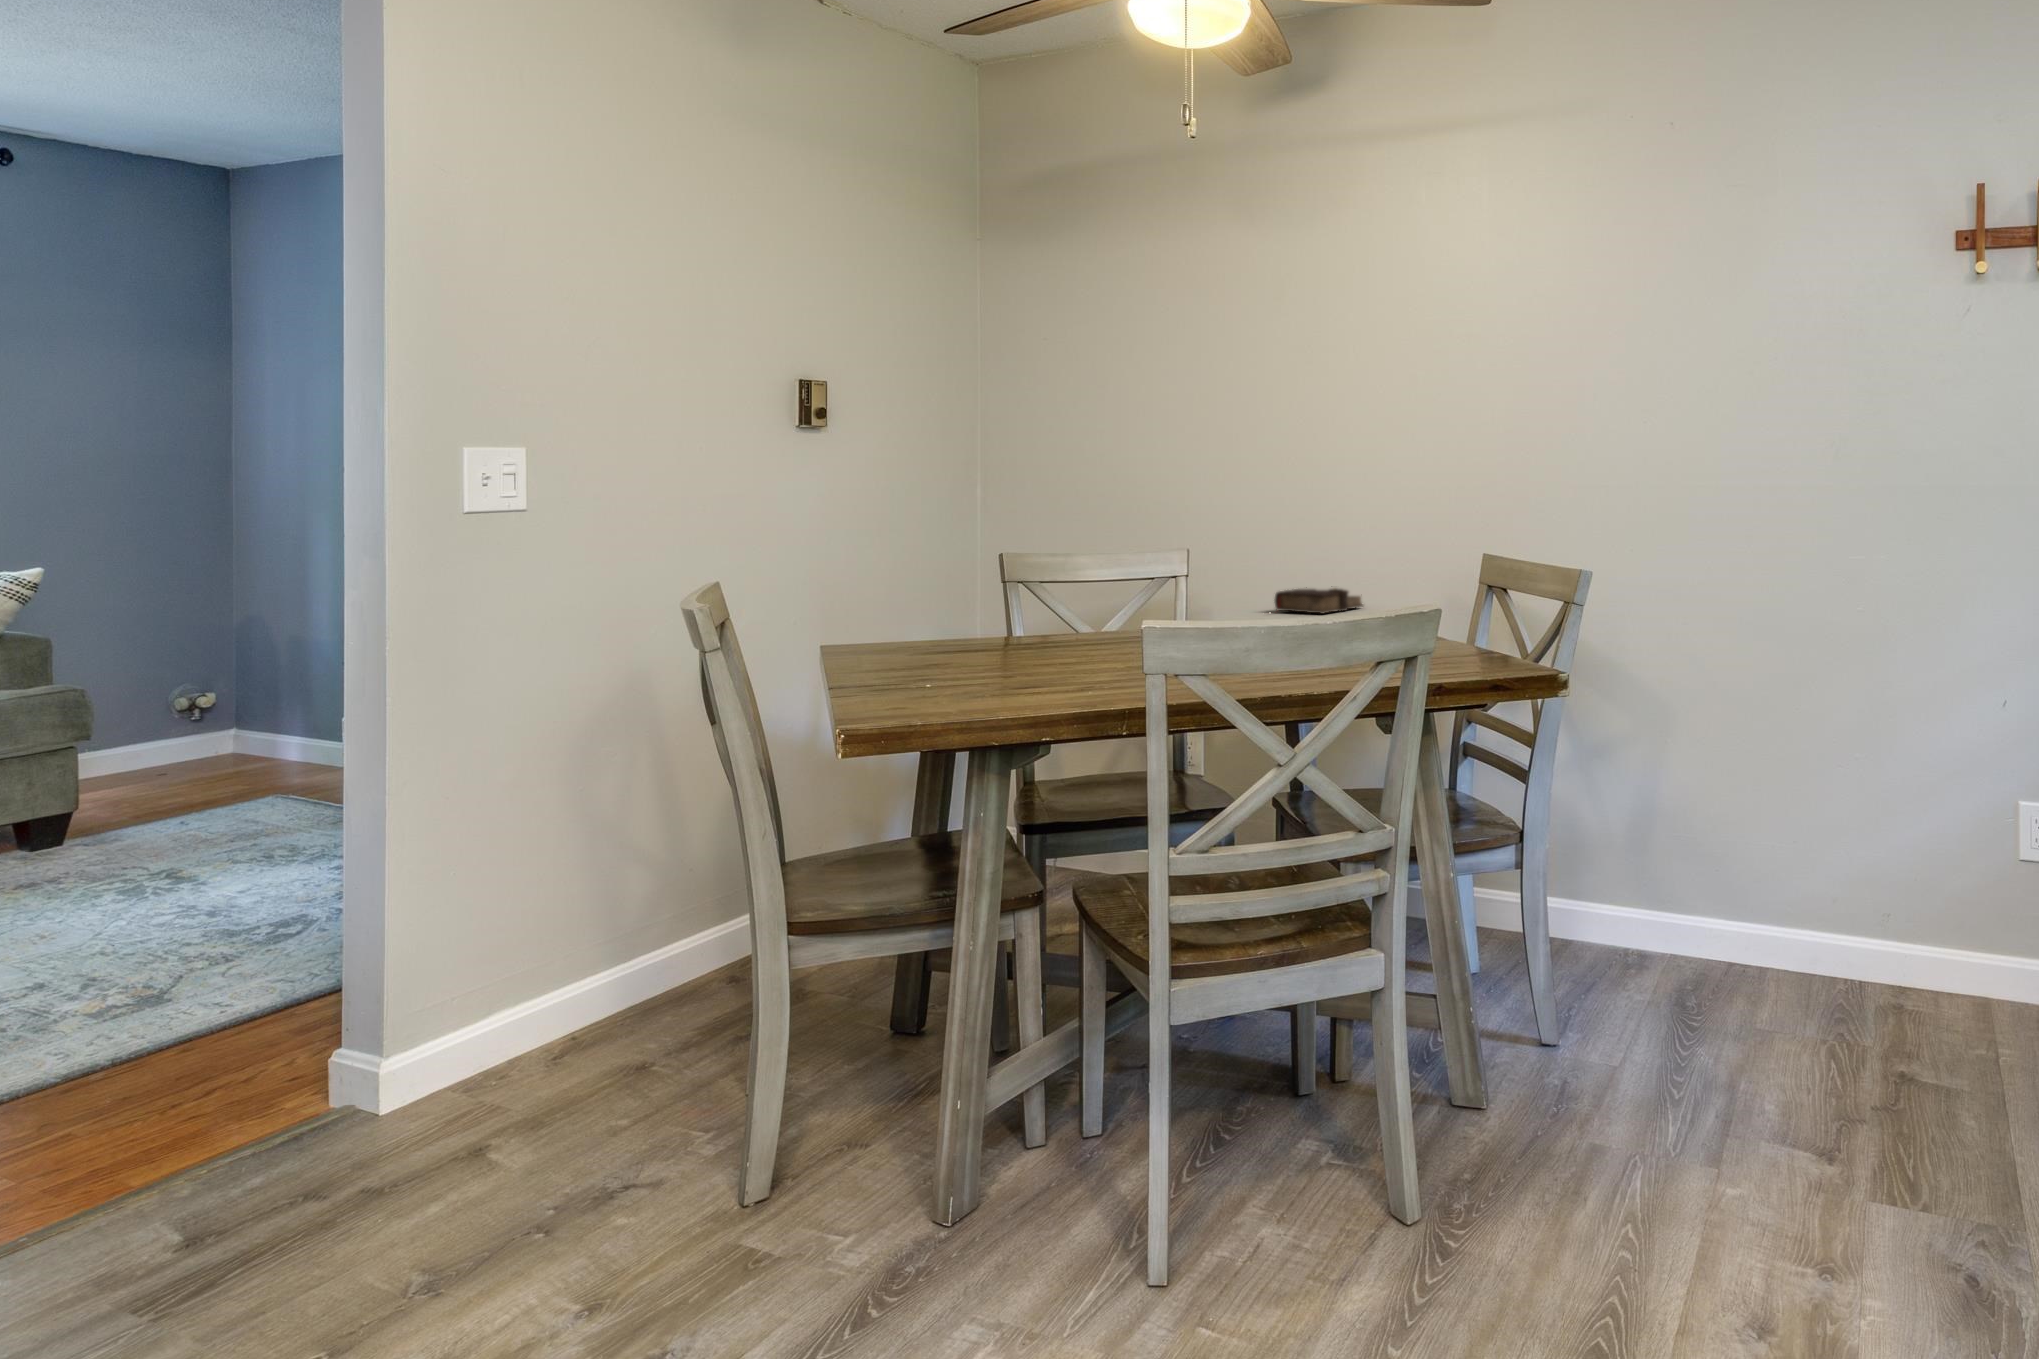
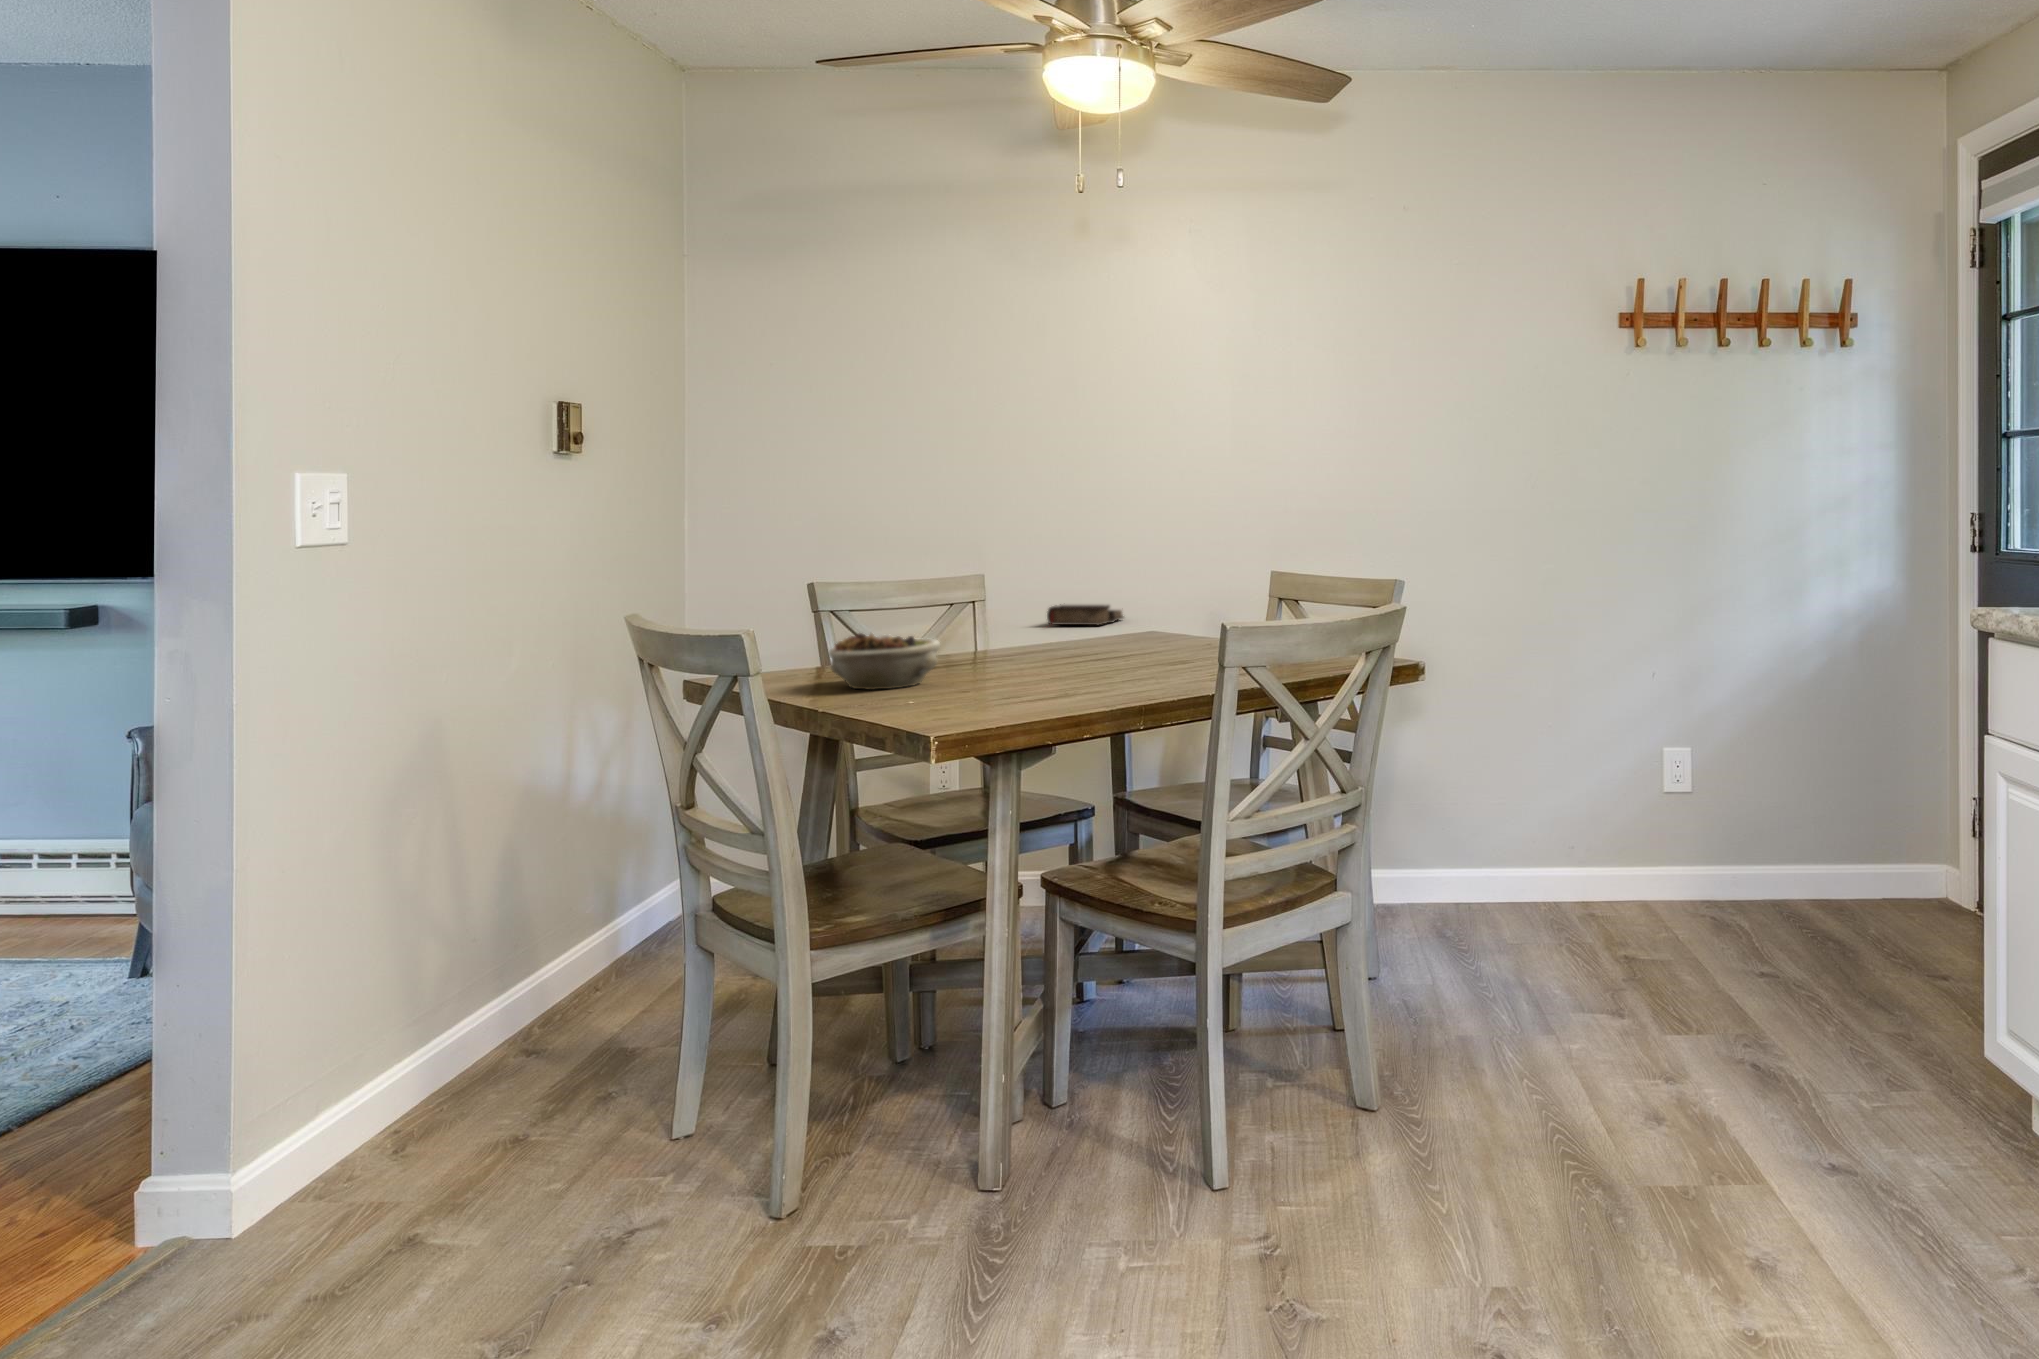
succulent planter: none [933,615,1045,674] -> present [829,633,940,690]

